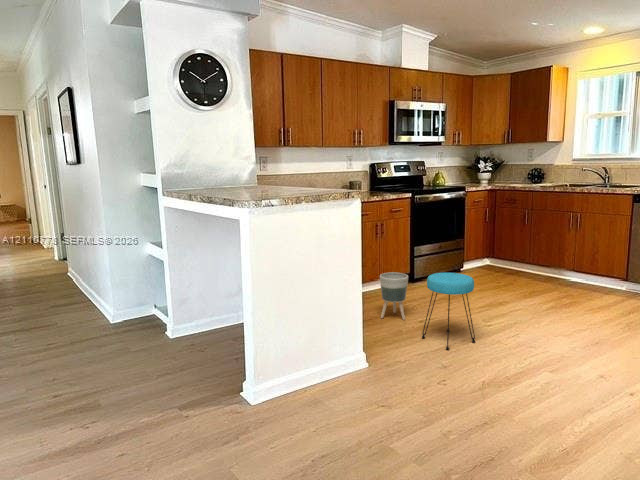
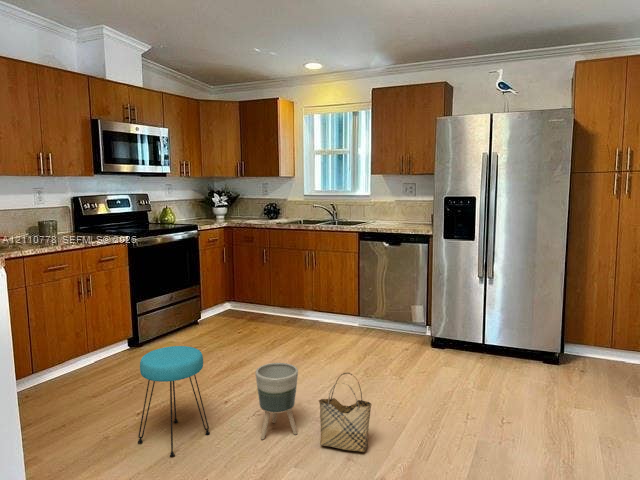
planter: present [380,272,408,320] -> present [256,363,298,439]
woven basket: none [573,310,627,377] -> present [319,373,372,452]

